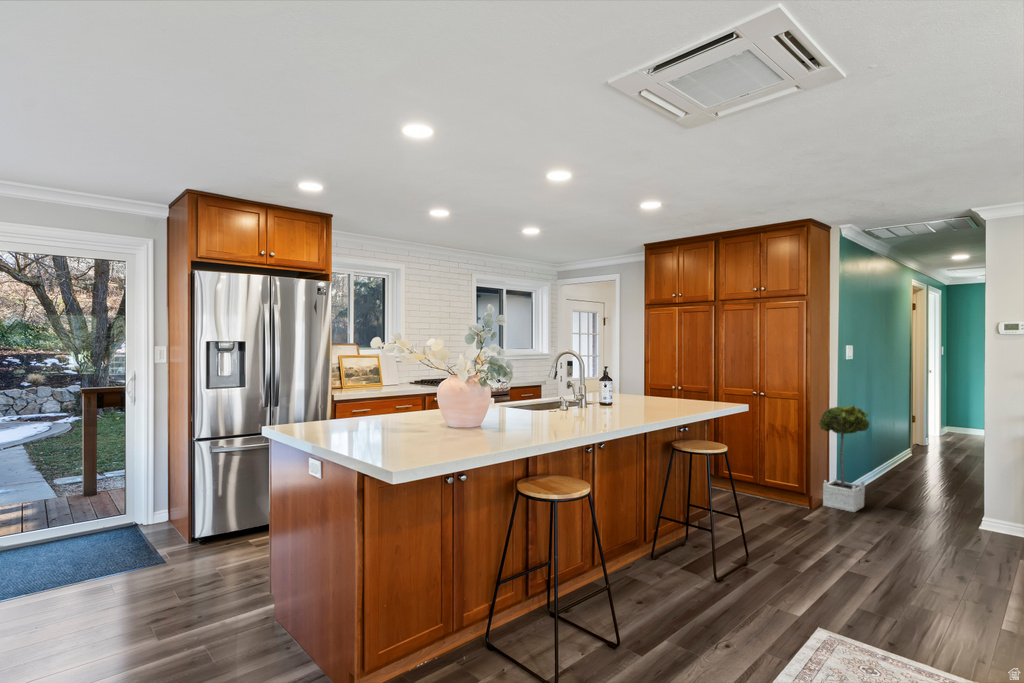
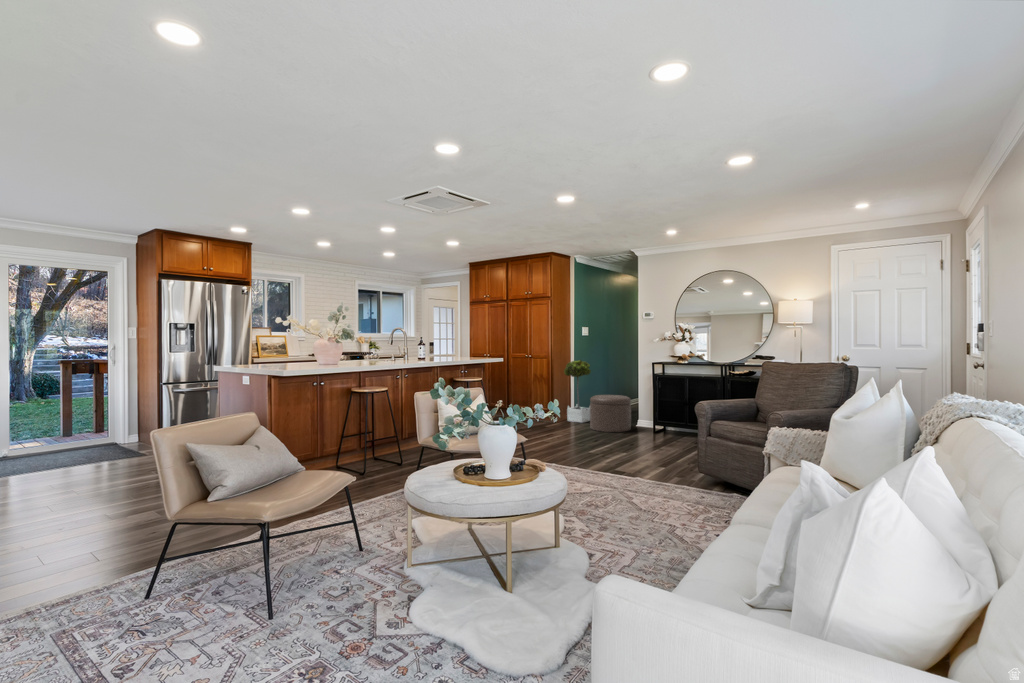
ottoman: none [890,472,980,549] -> present [590,395,631,432]

